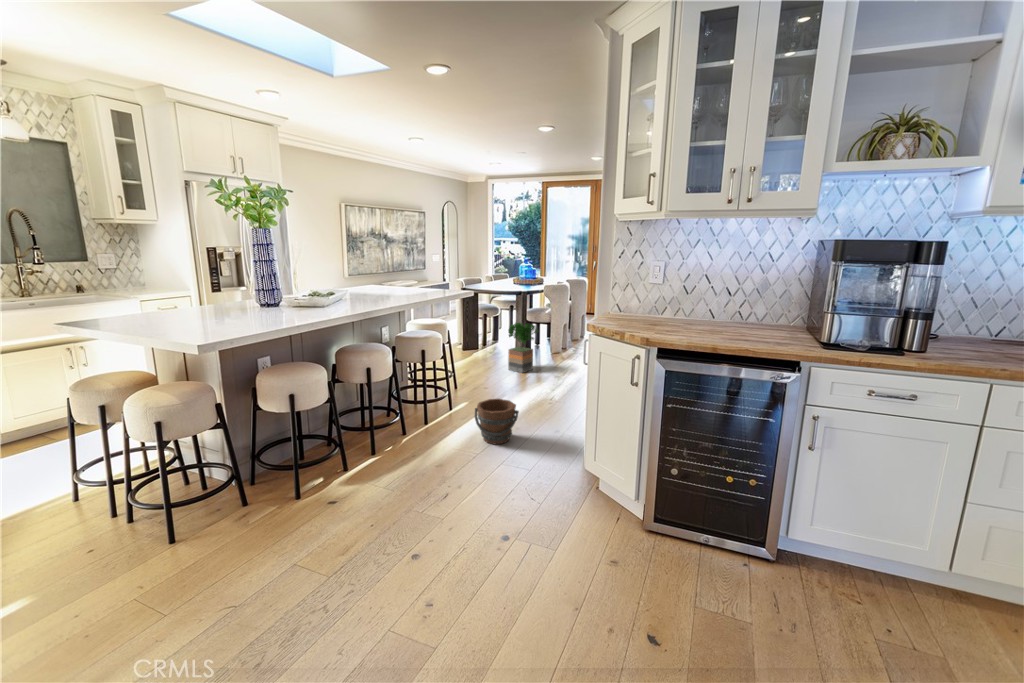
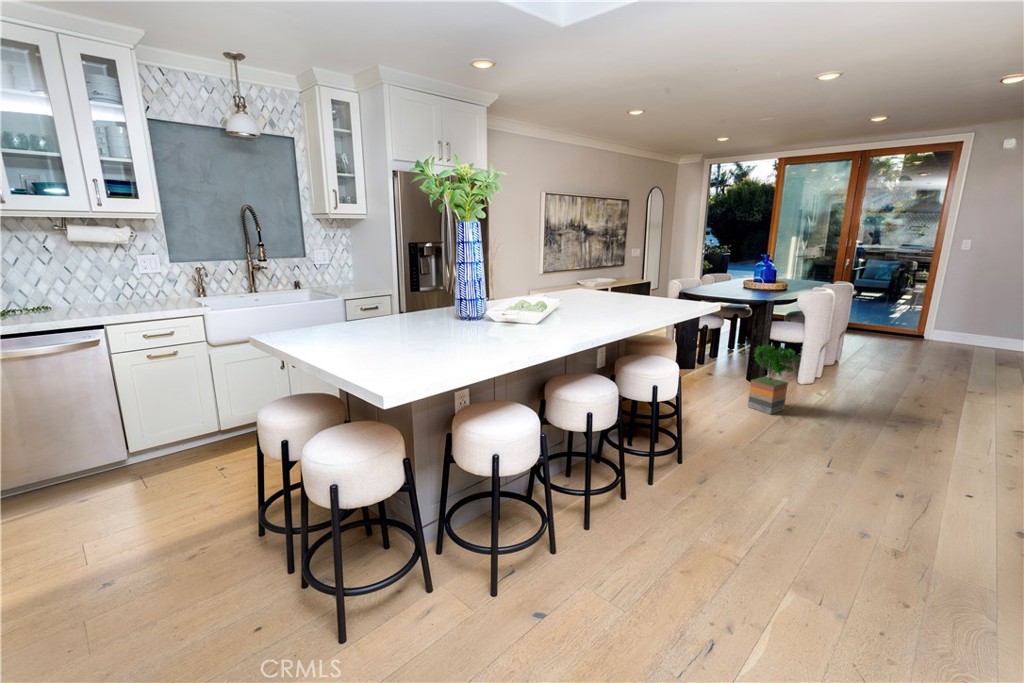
bucket: present [475,399,519,444] -> none [739,471,816,547]

